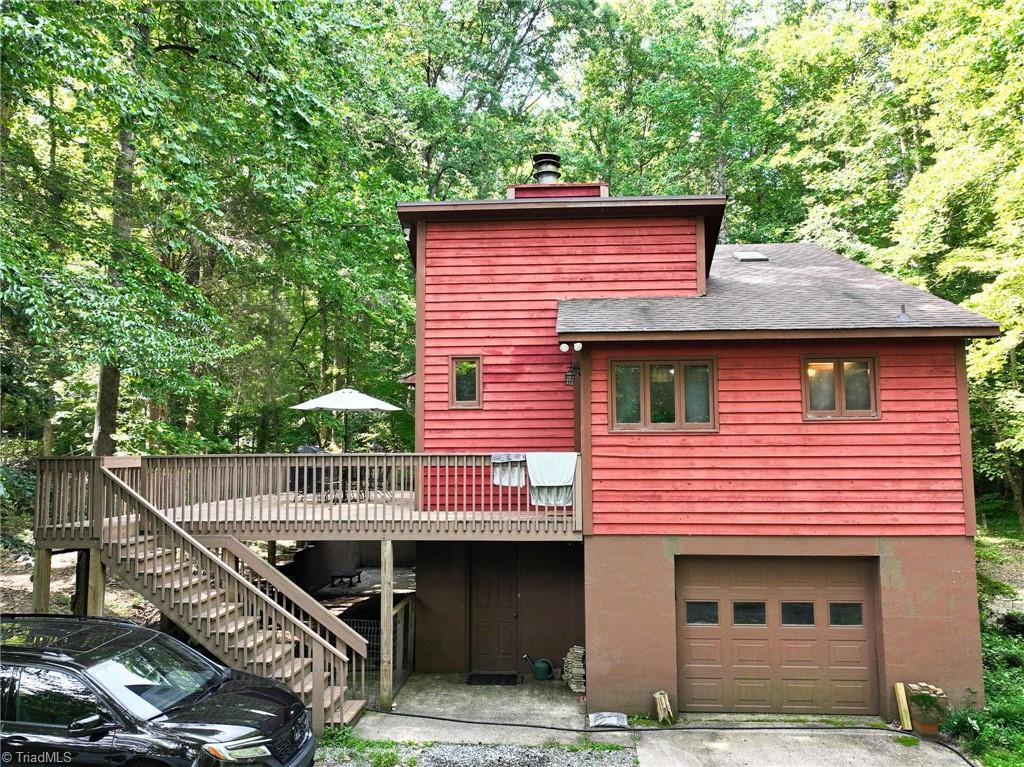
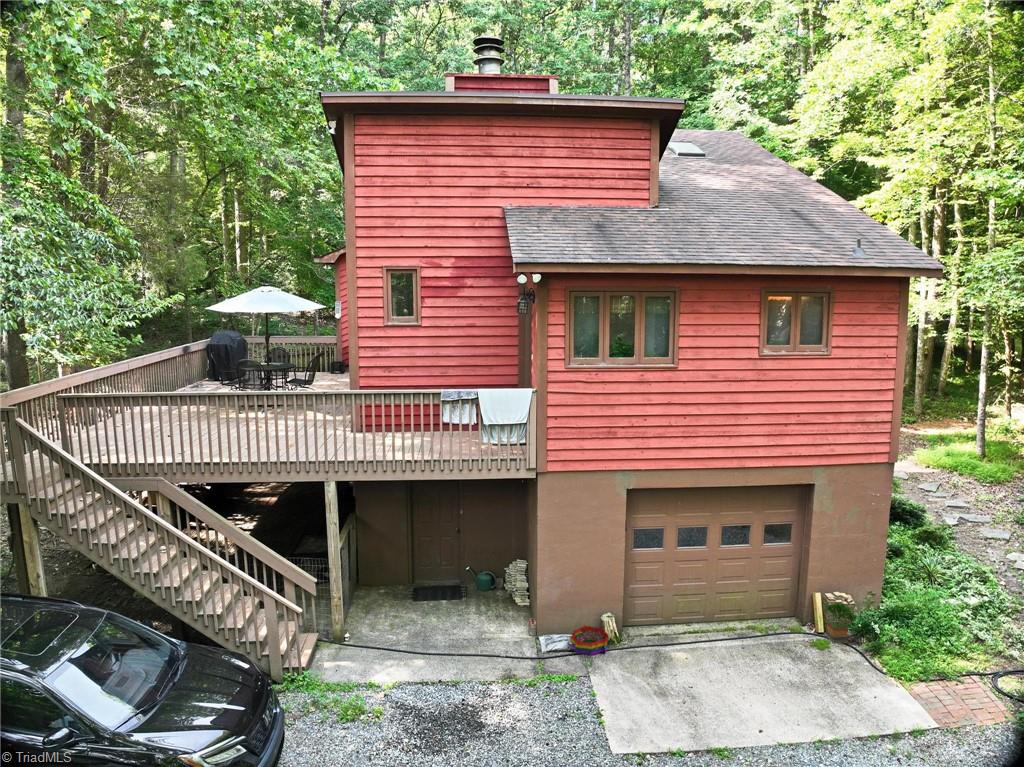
storage bin: none [620,704,662,735] -> present [570,626,609,655]

